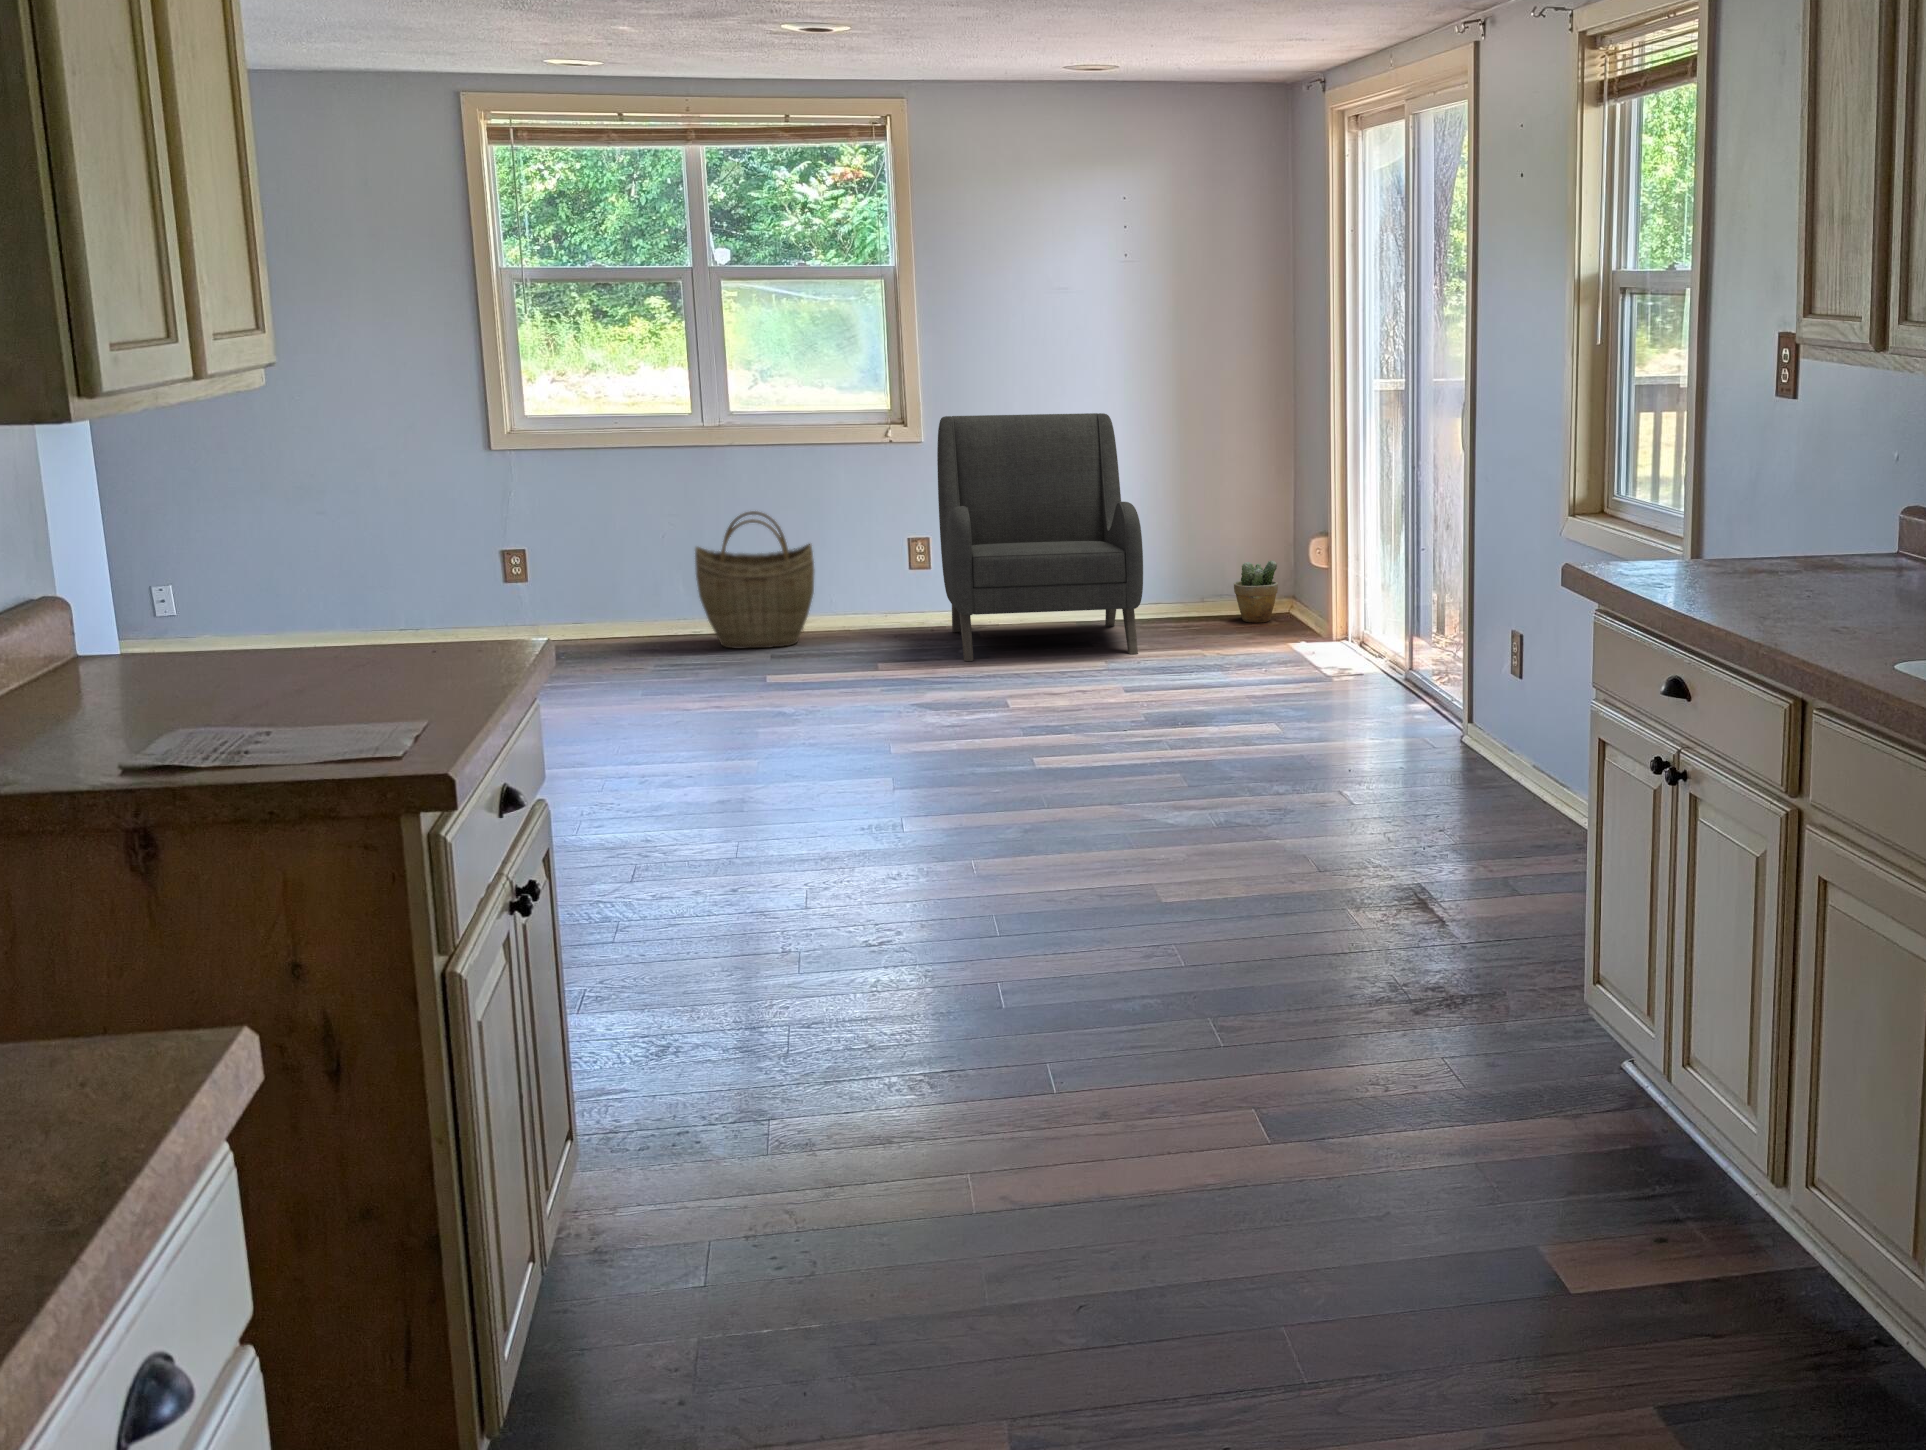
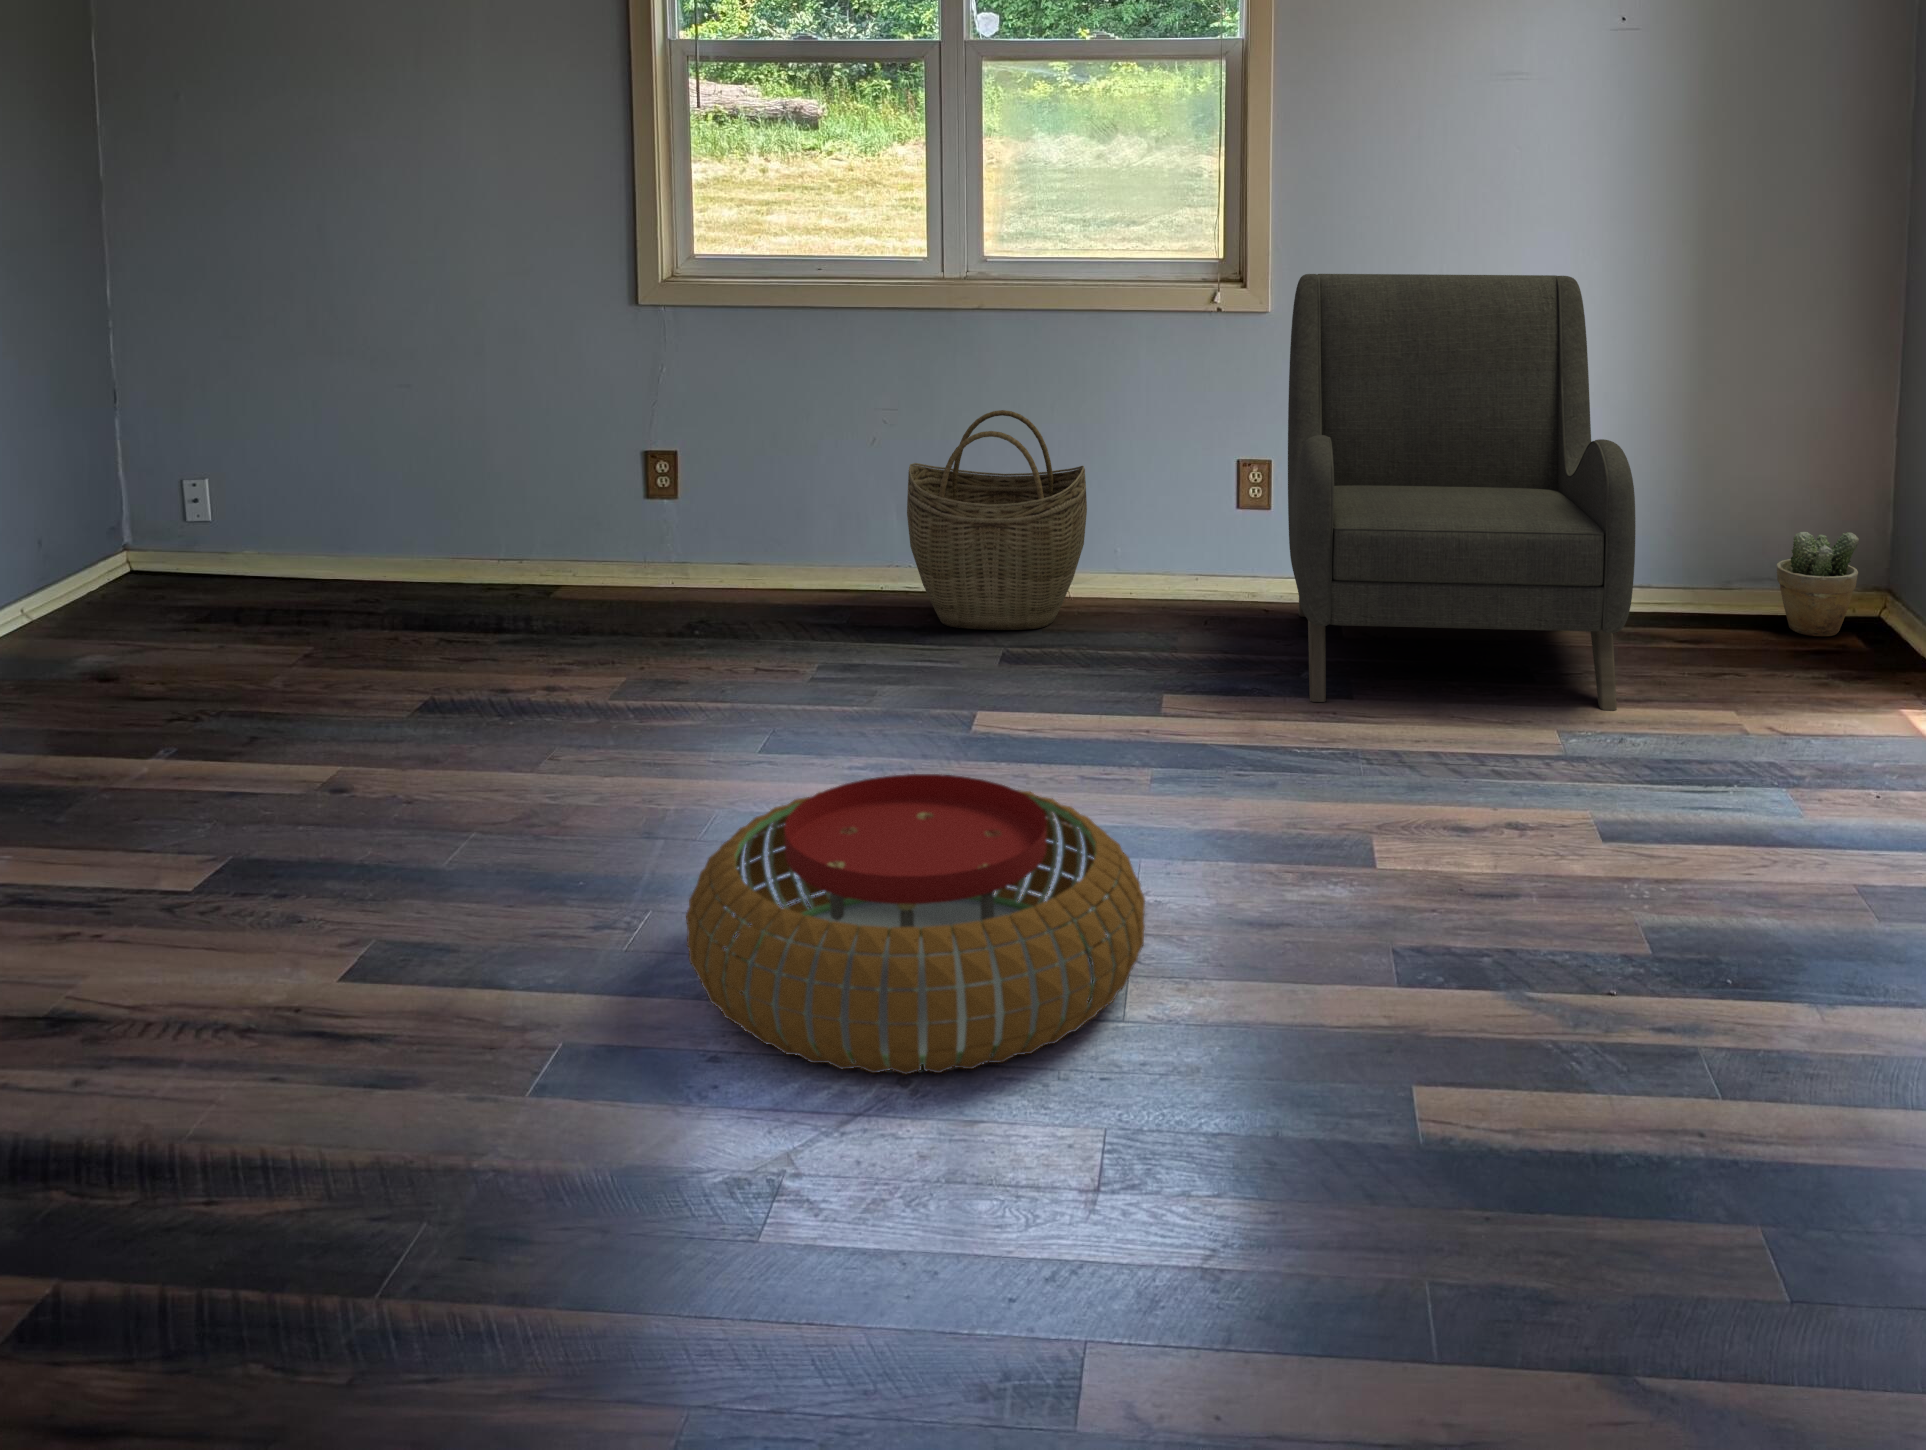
pouf: none [659,657,895,771] -> present [686,774,1145,1074]

